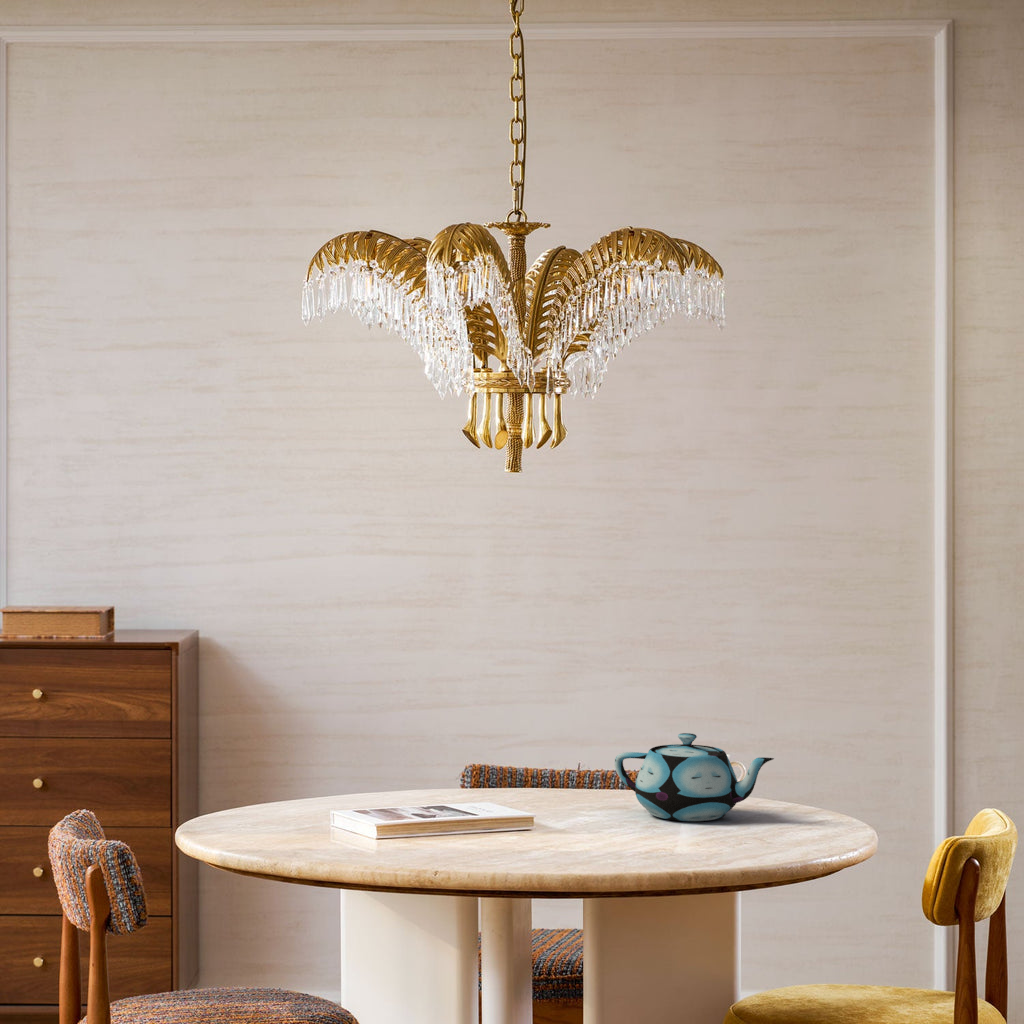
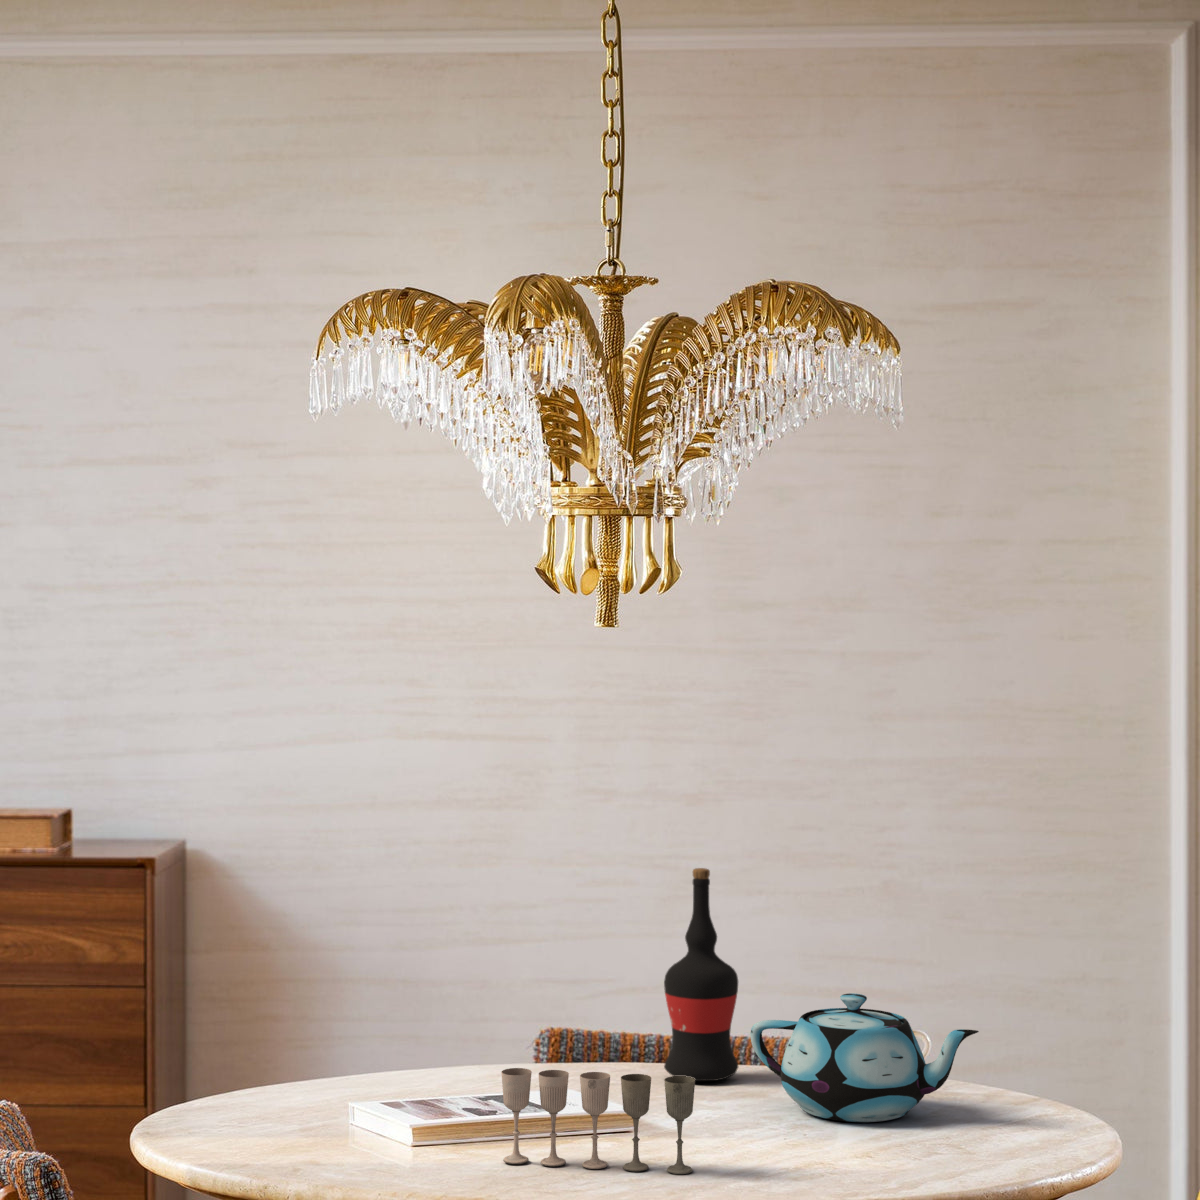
wine bottle: none [554,647,608,798] -> present [664,868,738,1081]
wine glass: none [438,778,571,848] -> present [501,1068,695,1174]

